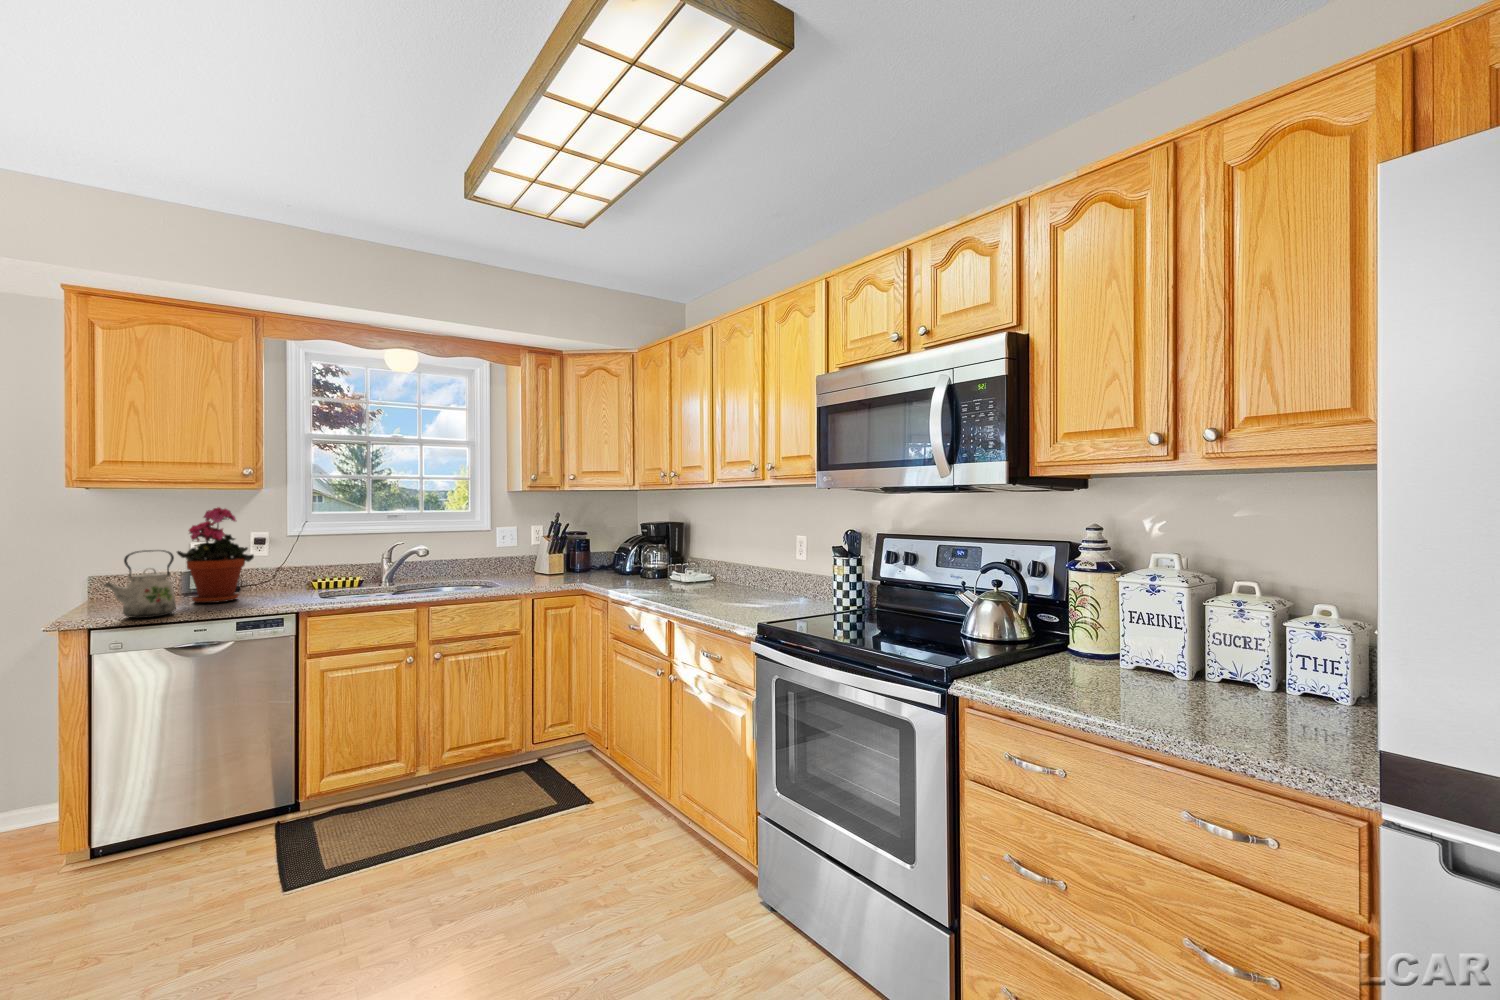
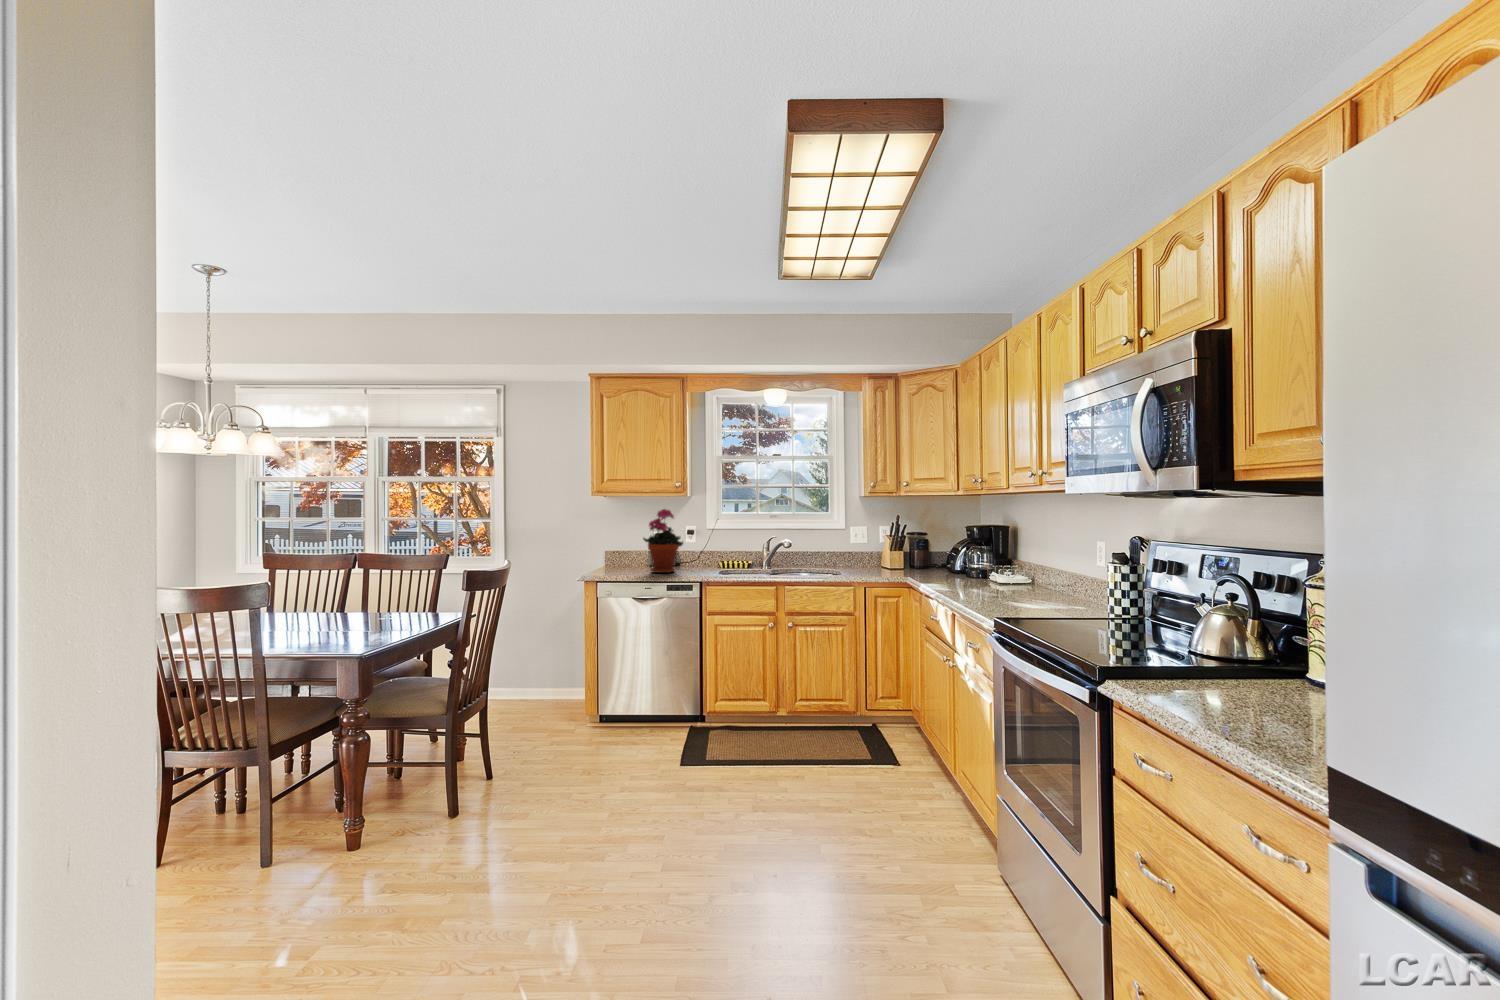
kettle: present [104,550,176,618] -> none [606,536,641,579]

